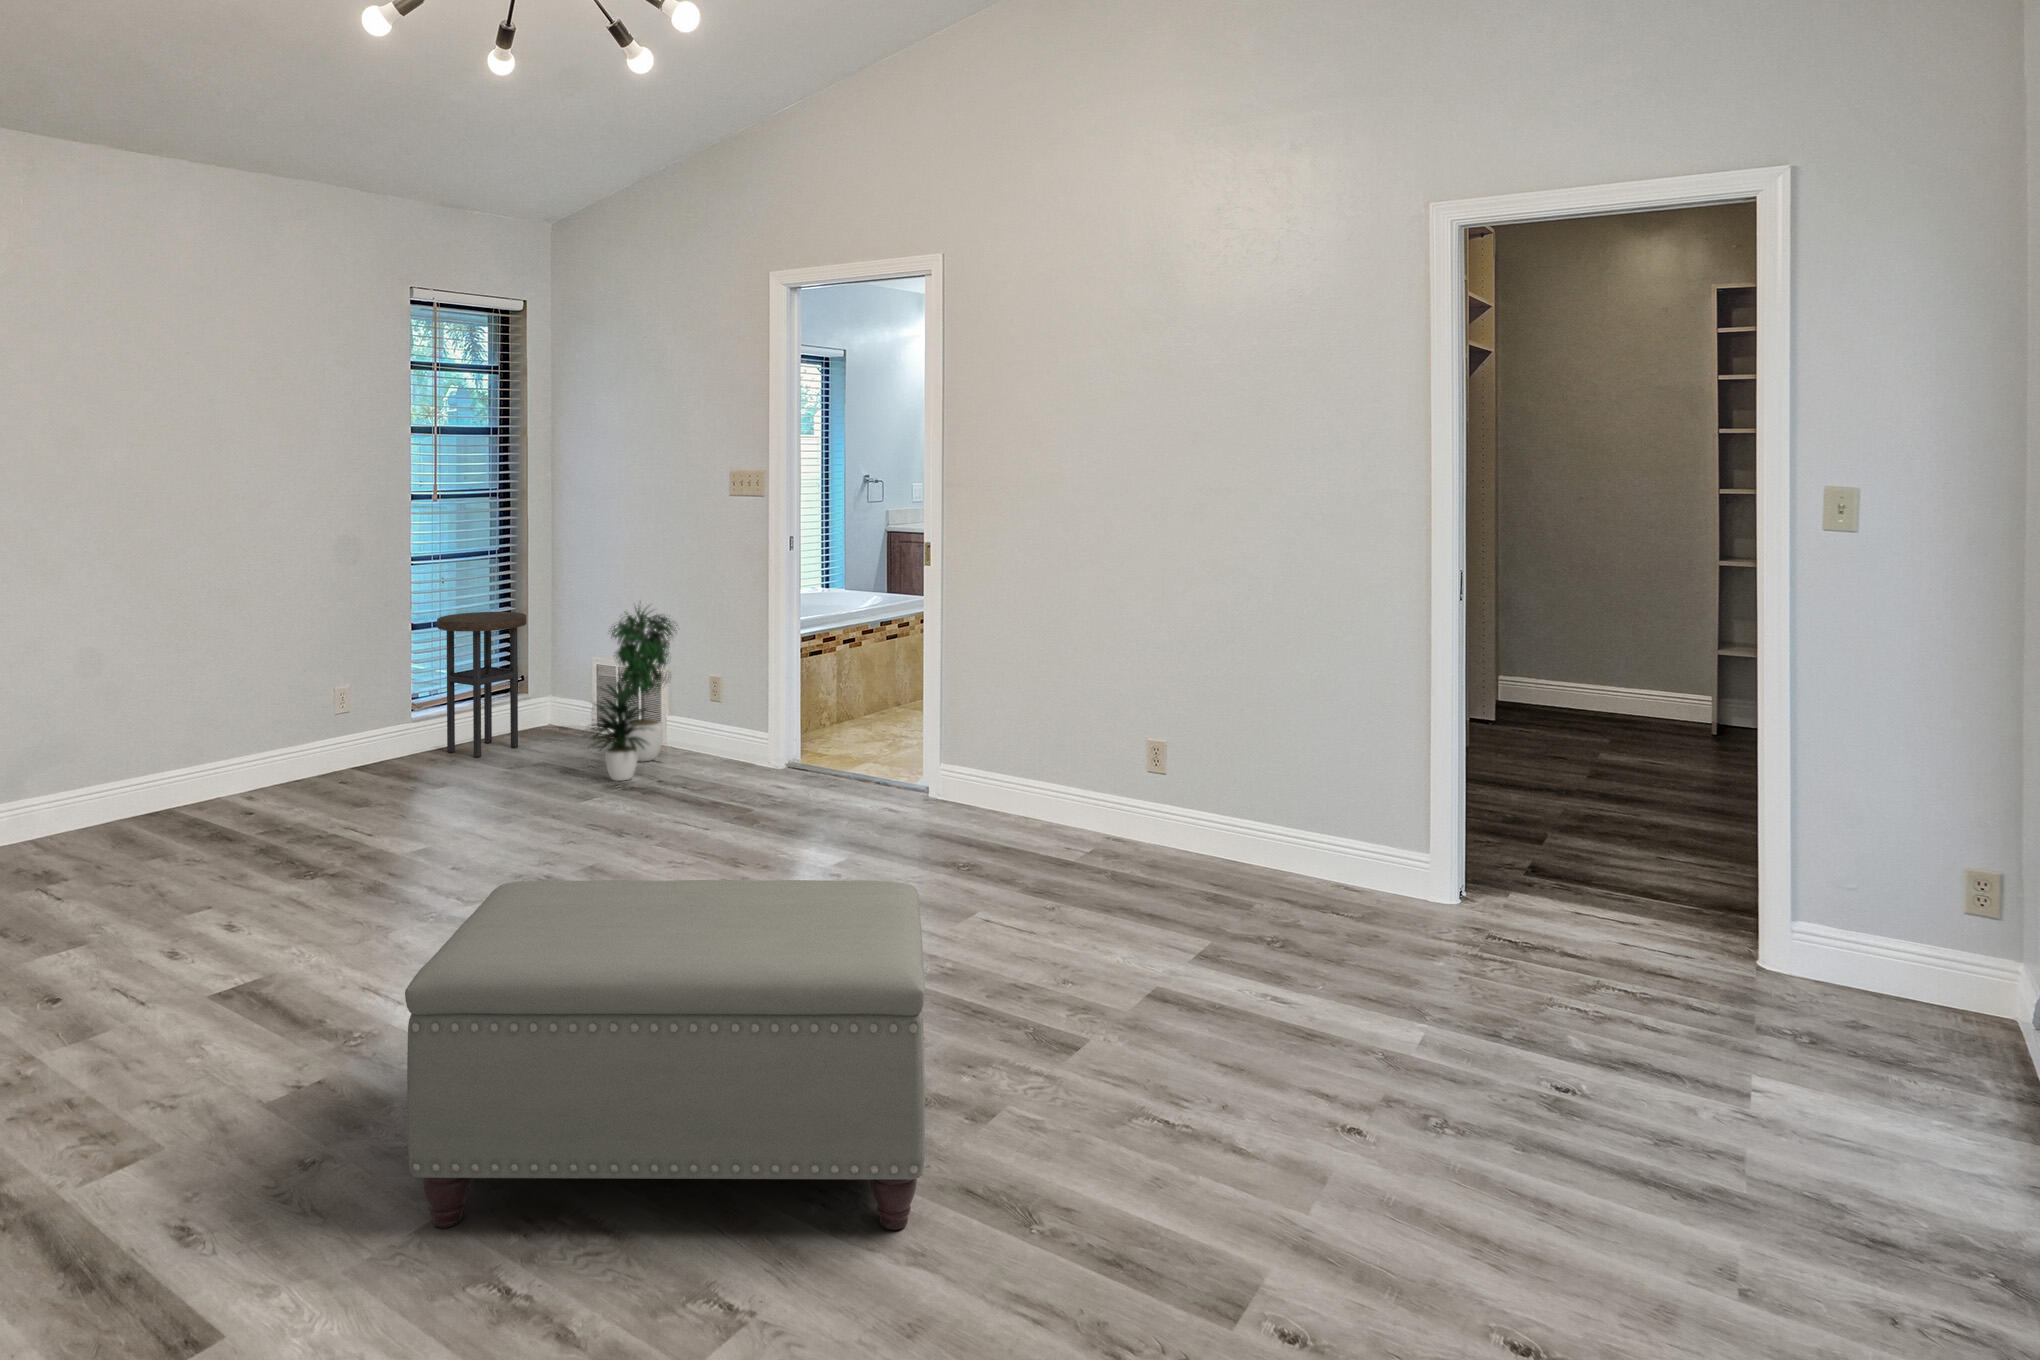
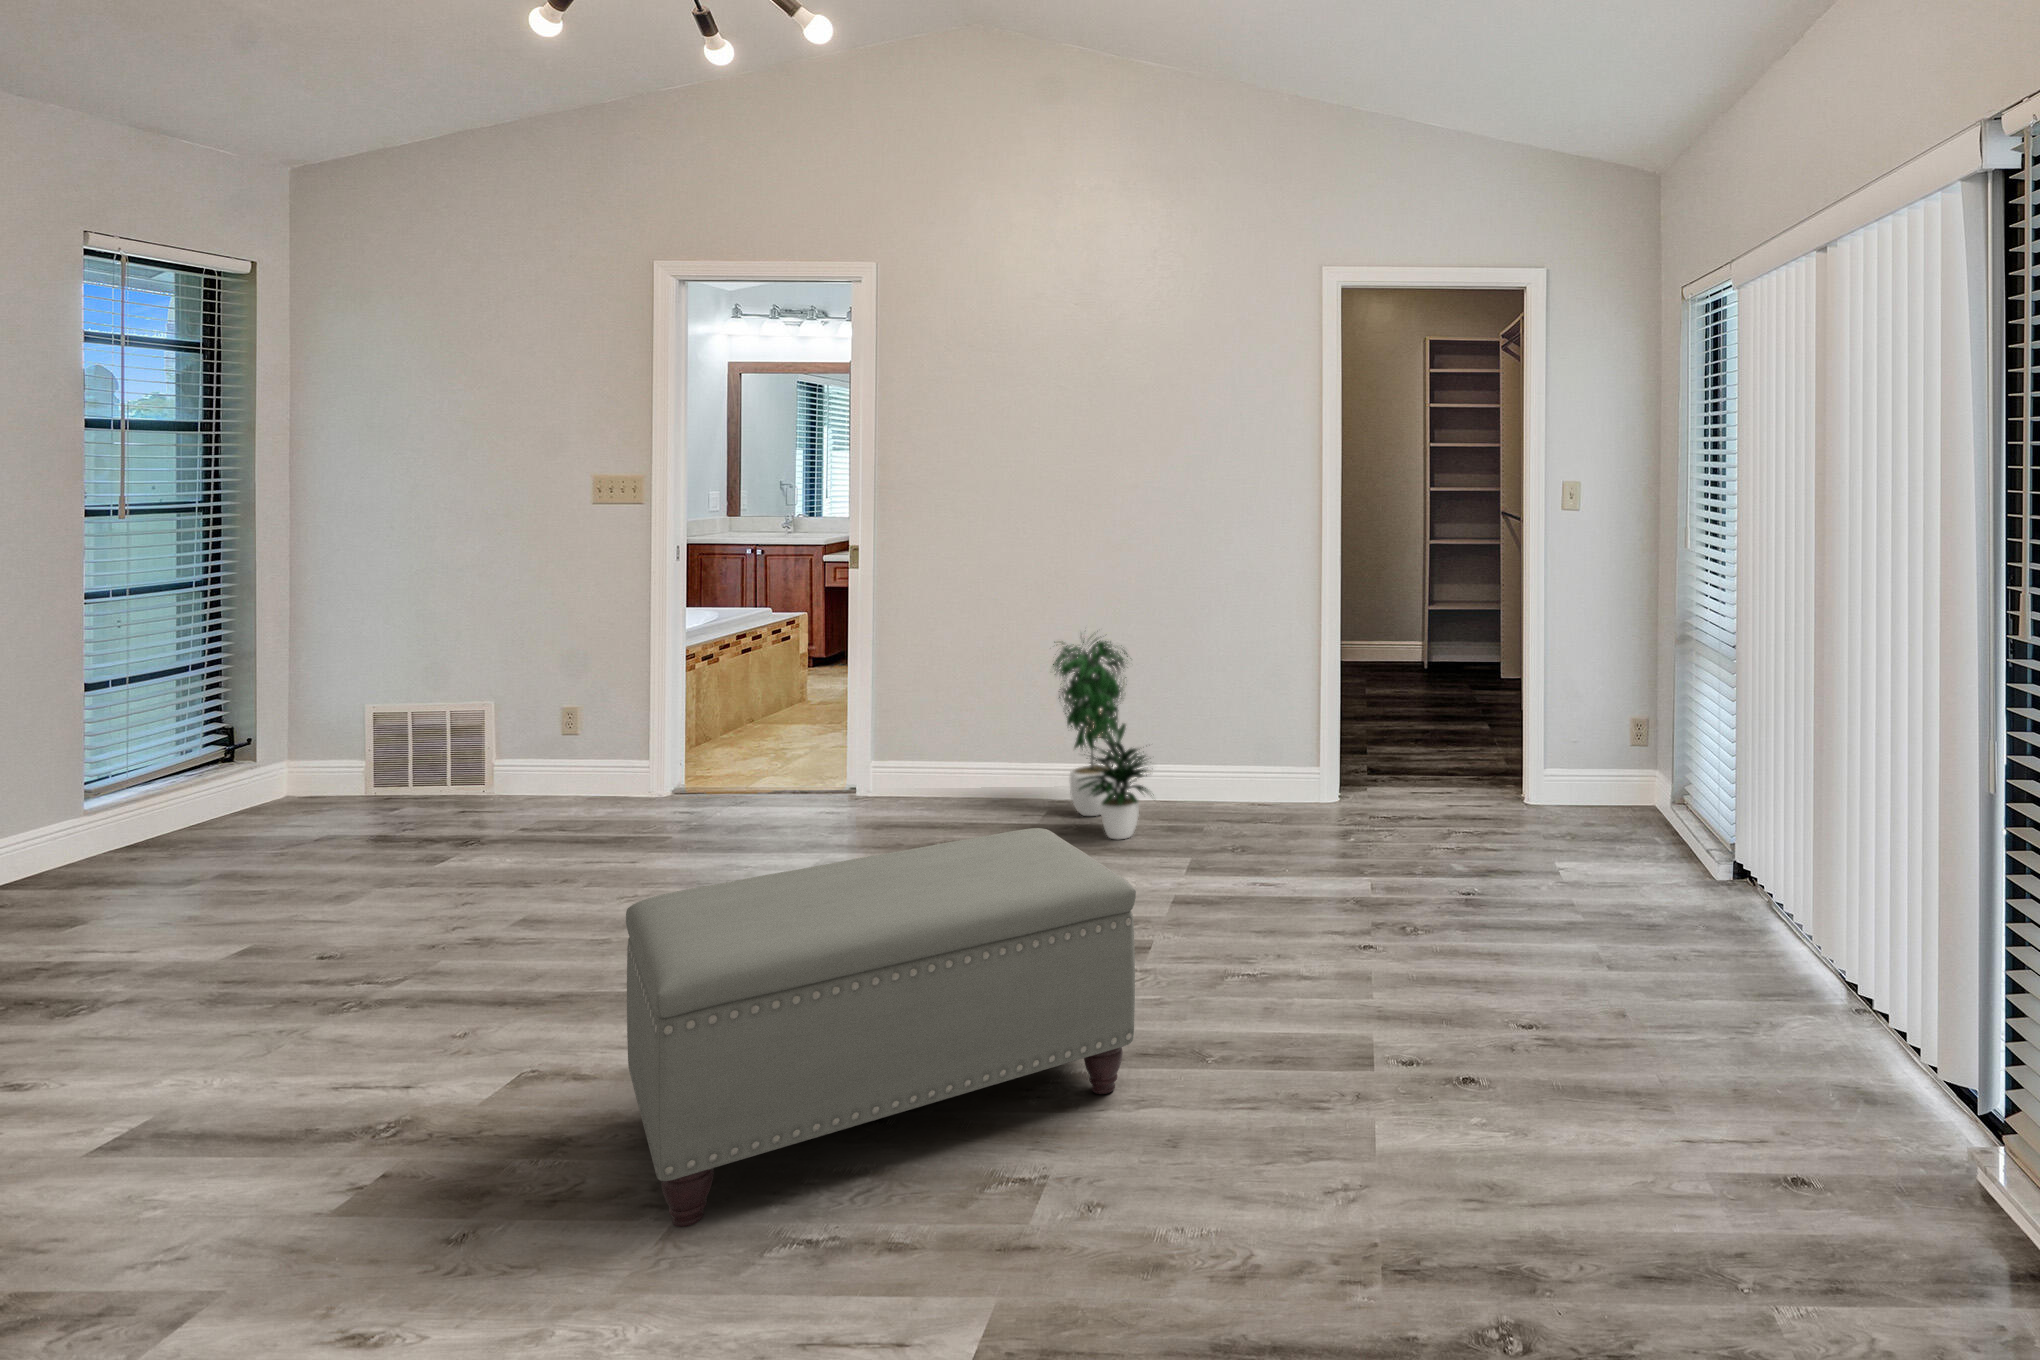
potted plant: present [589,608,677,781] -> present [1053,638,1152,839]
side table: present [437,612,527,758] -> none [124,655,273,848]

